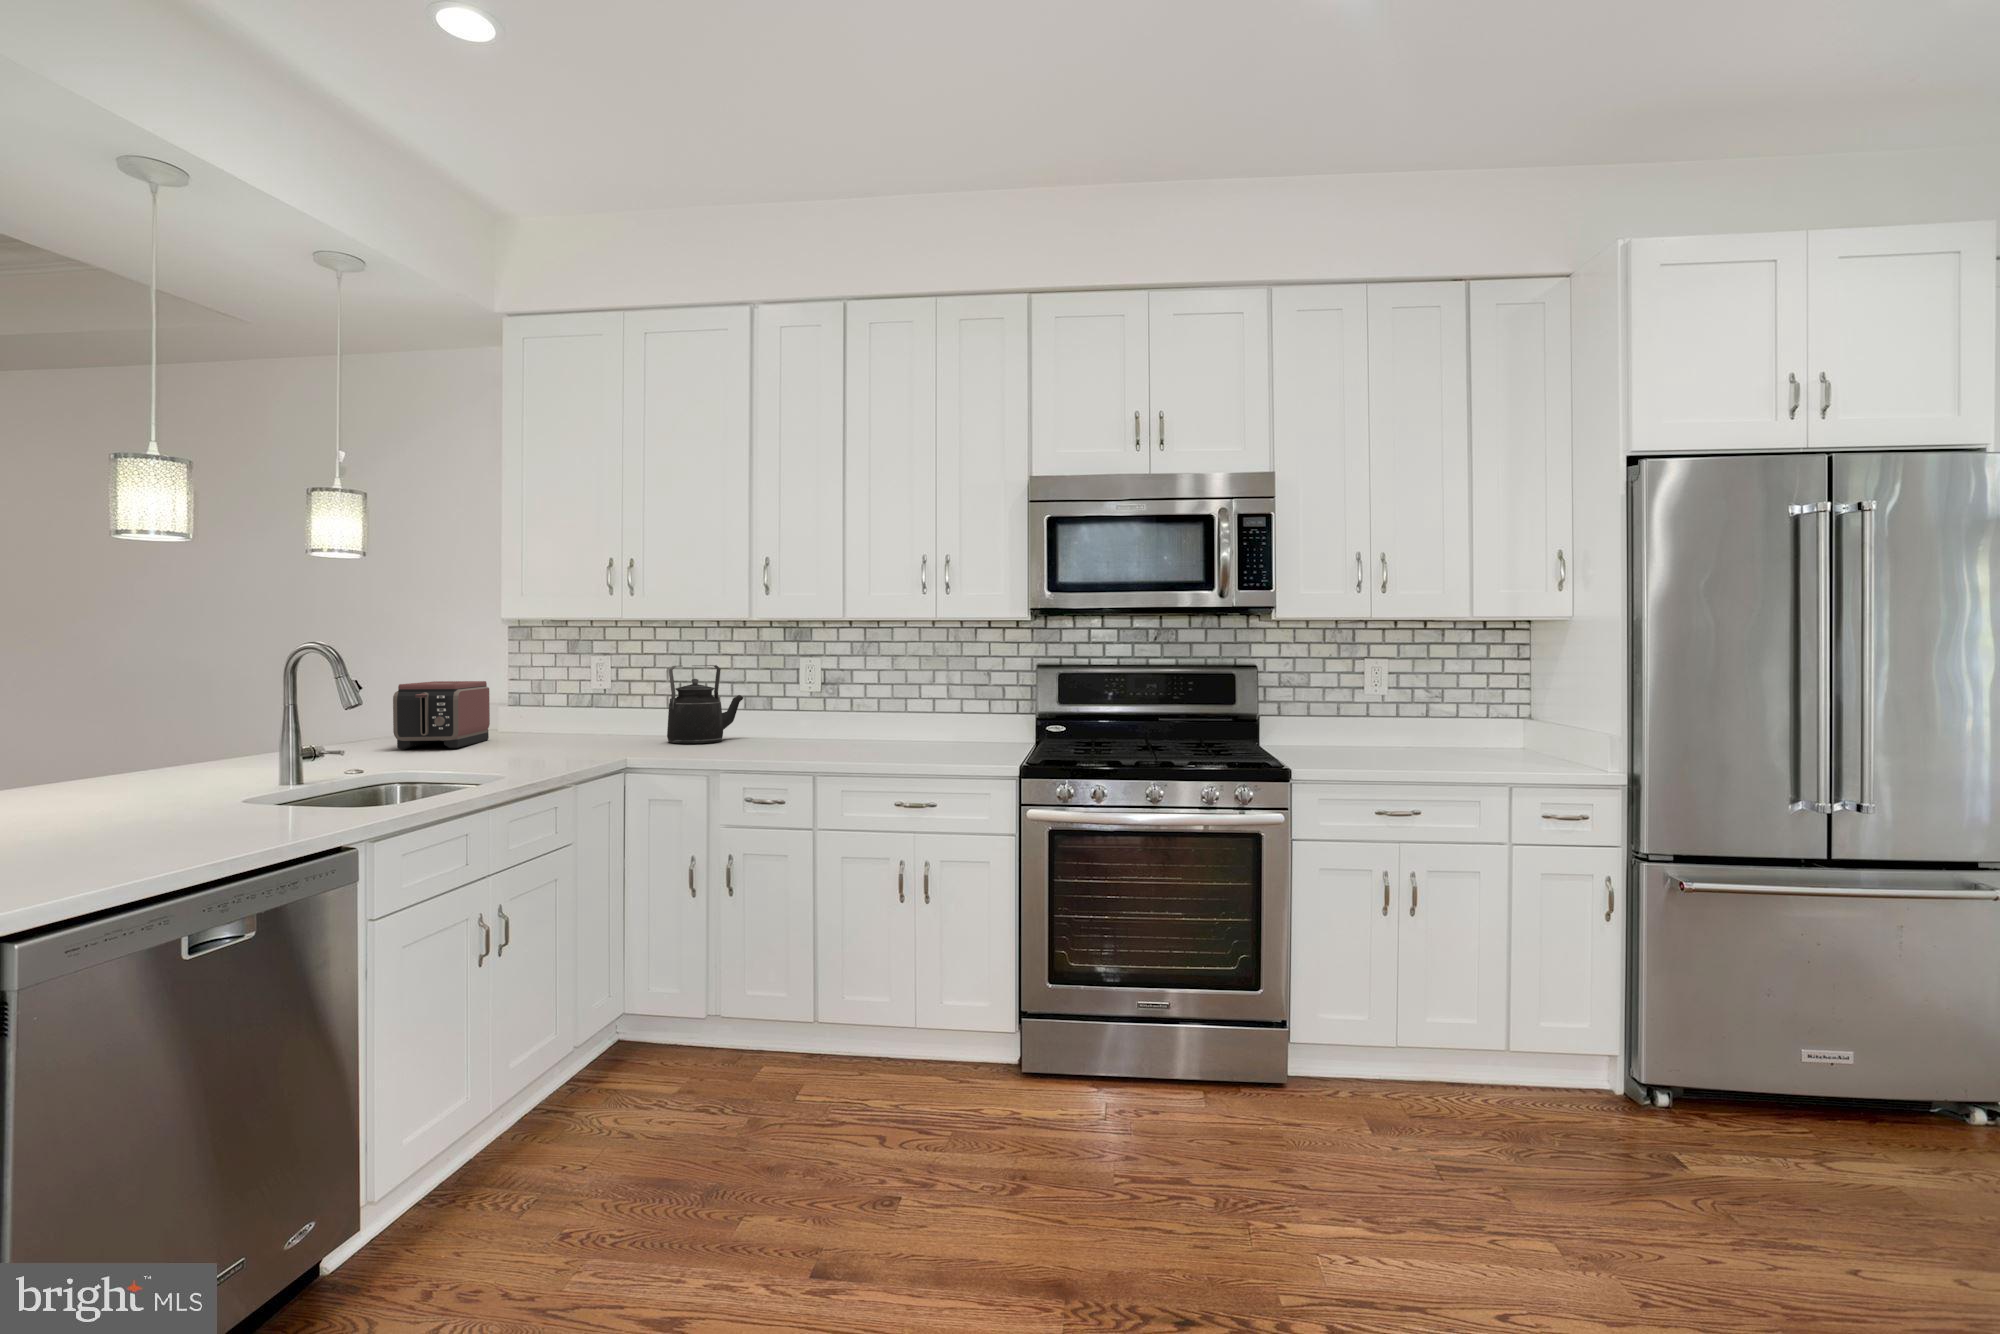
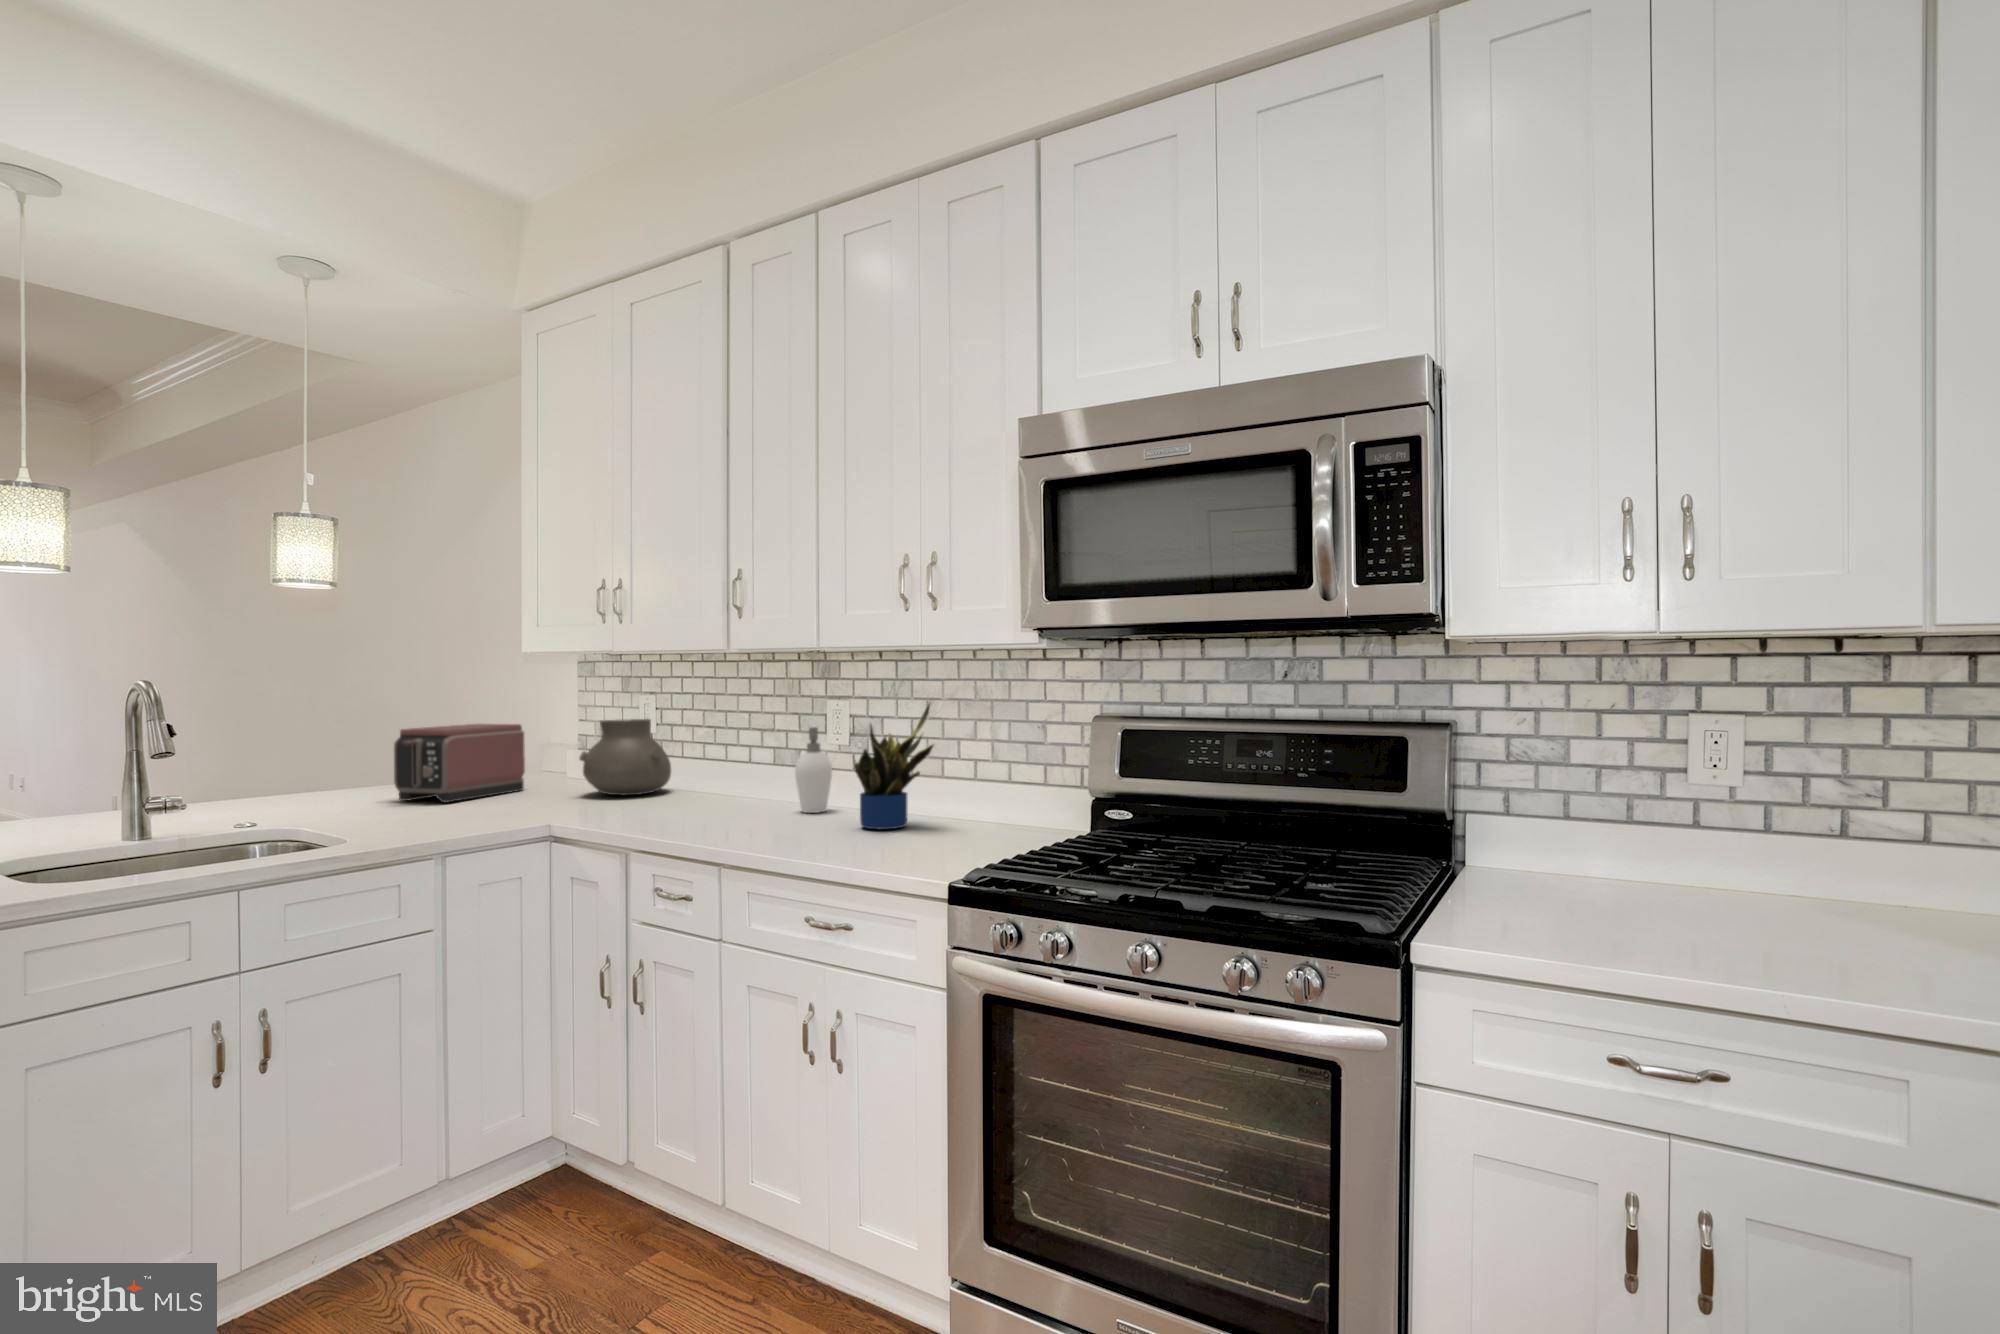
potted plant: none [864,656,924,747] -> present [854,704,933,829]
kettle: present [667,665,743,744] -> none [666,709,770,809]
vase: none [563,676,637,739] -> present [579,719,671,795]
soap dispenser: none [787,678,815,742] -> present [795,727,832,813]

